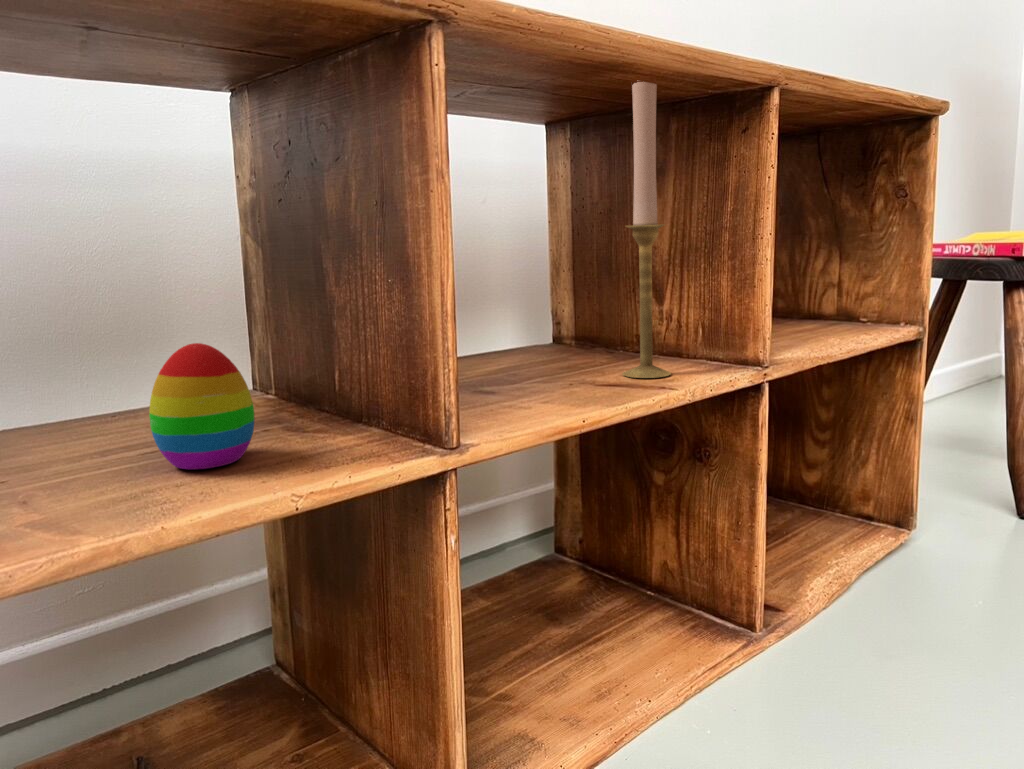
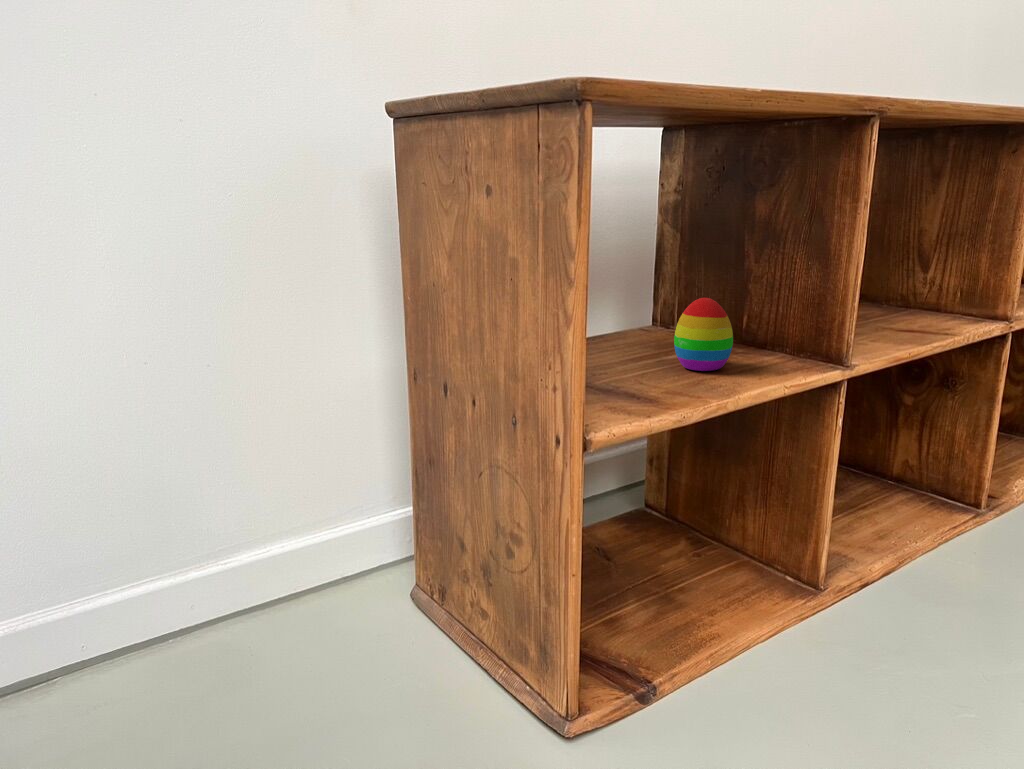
candlestick: present [622,80,671,378] -> none [906,116,959,327]

